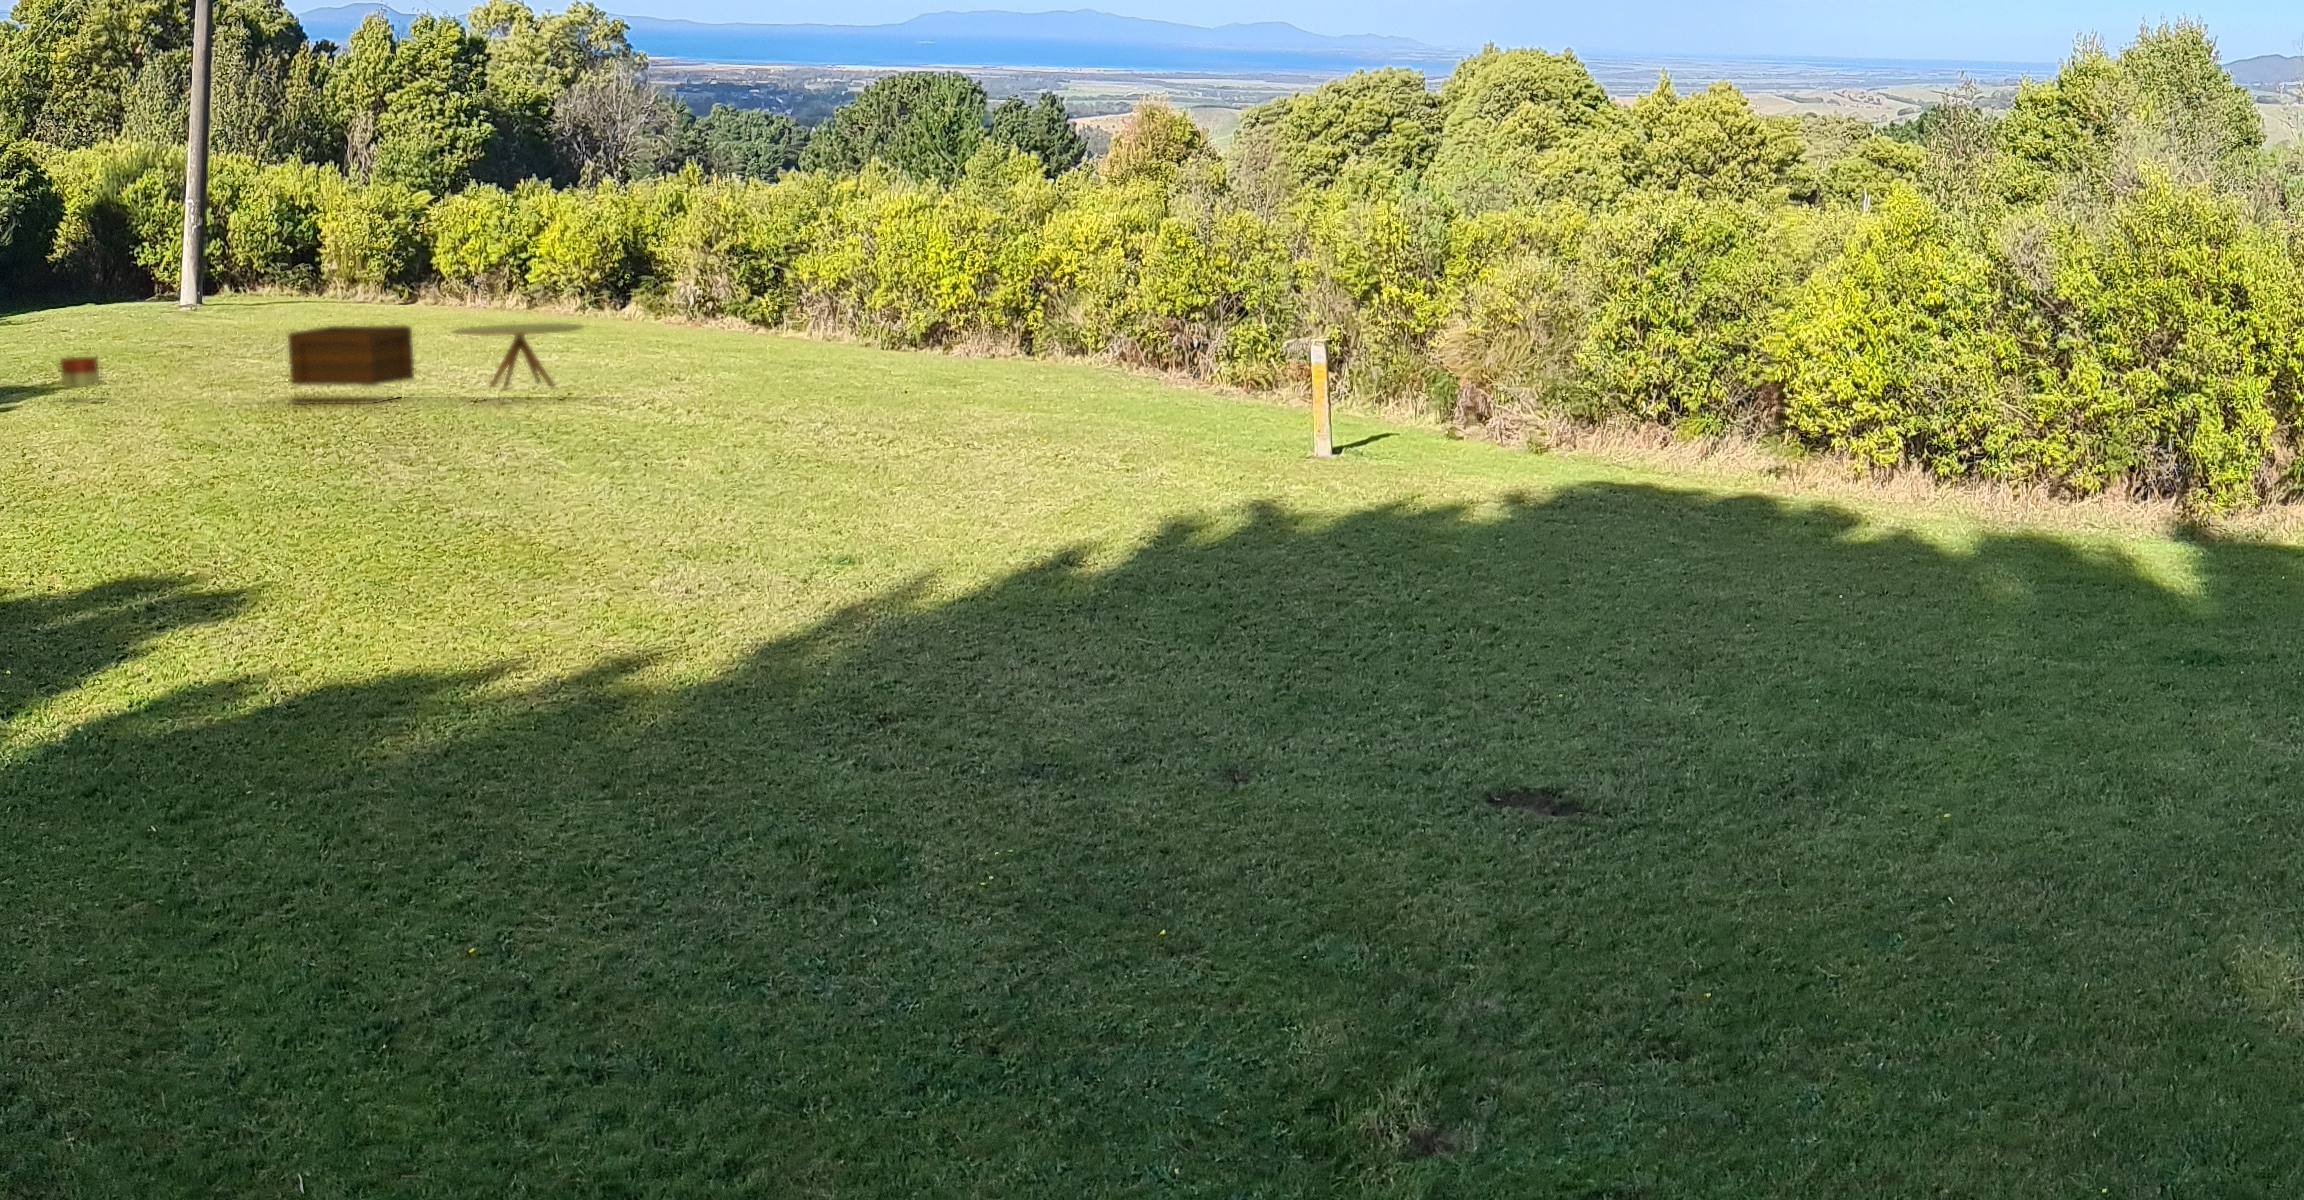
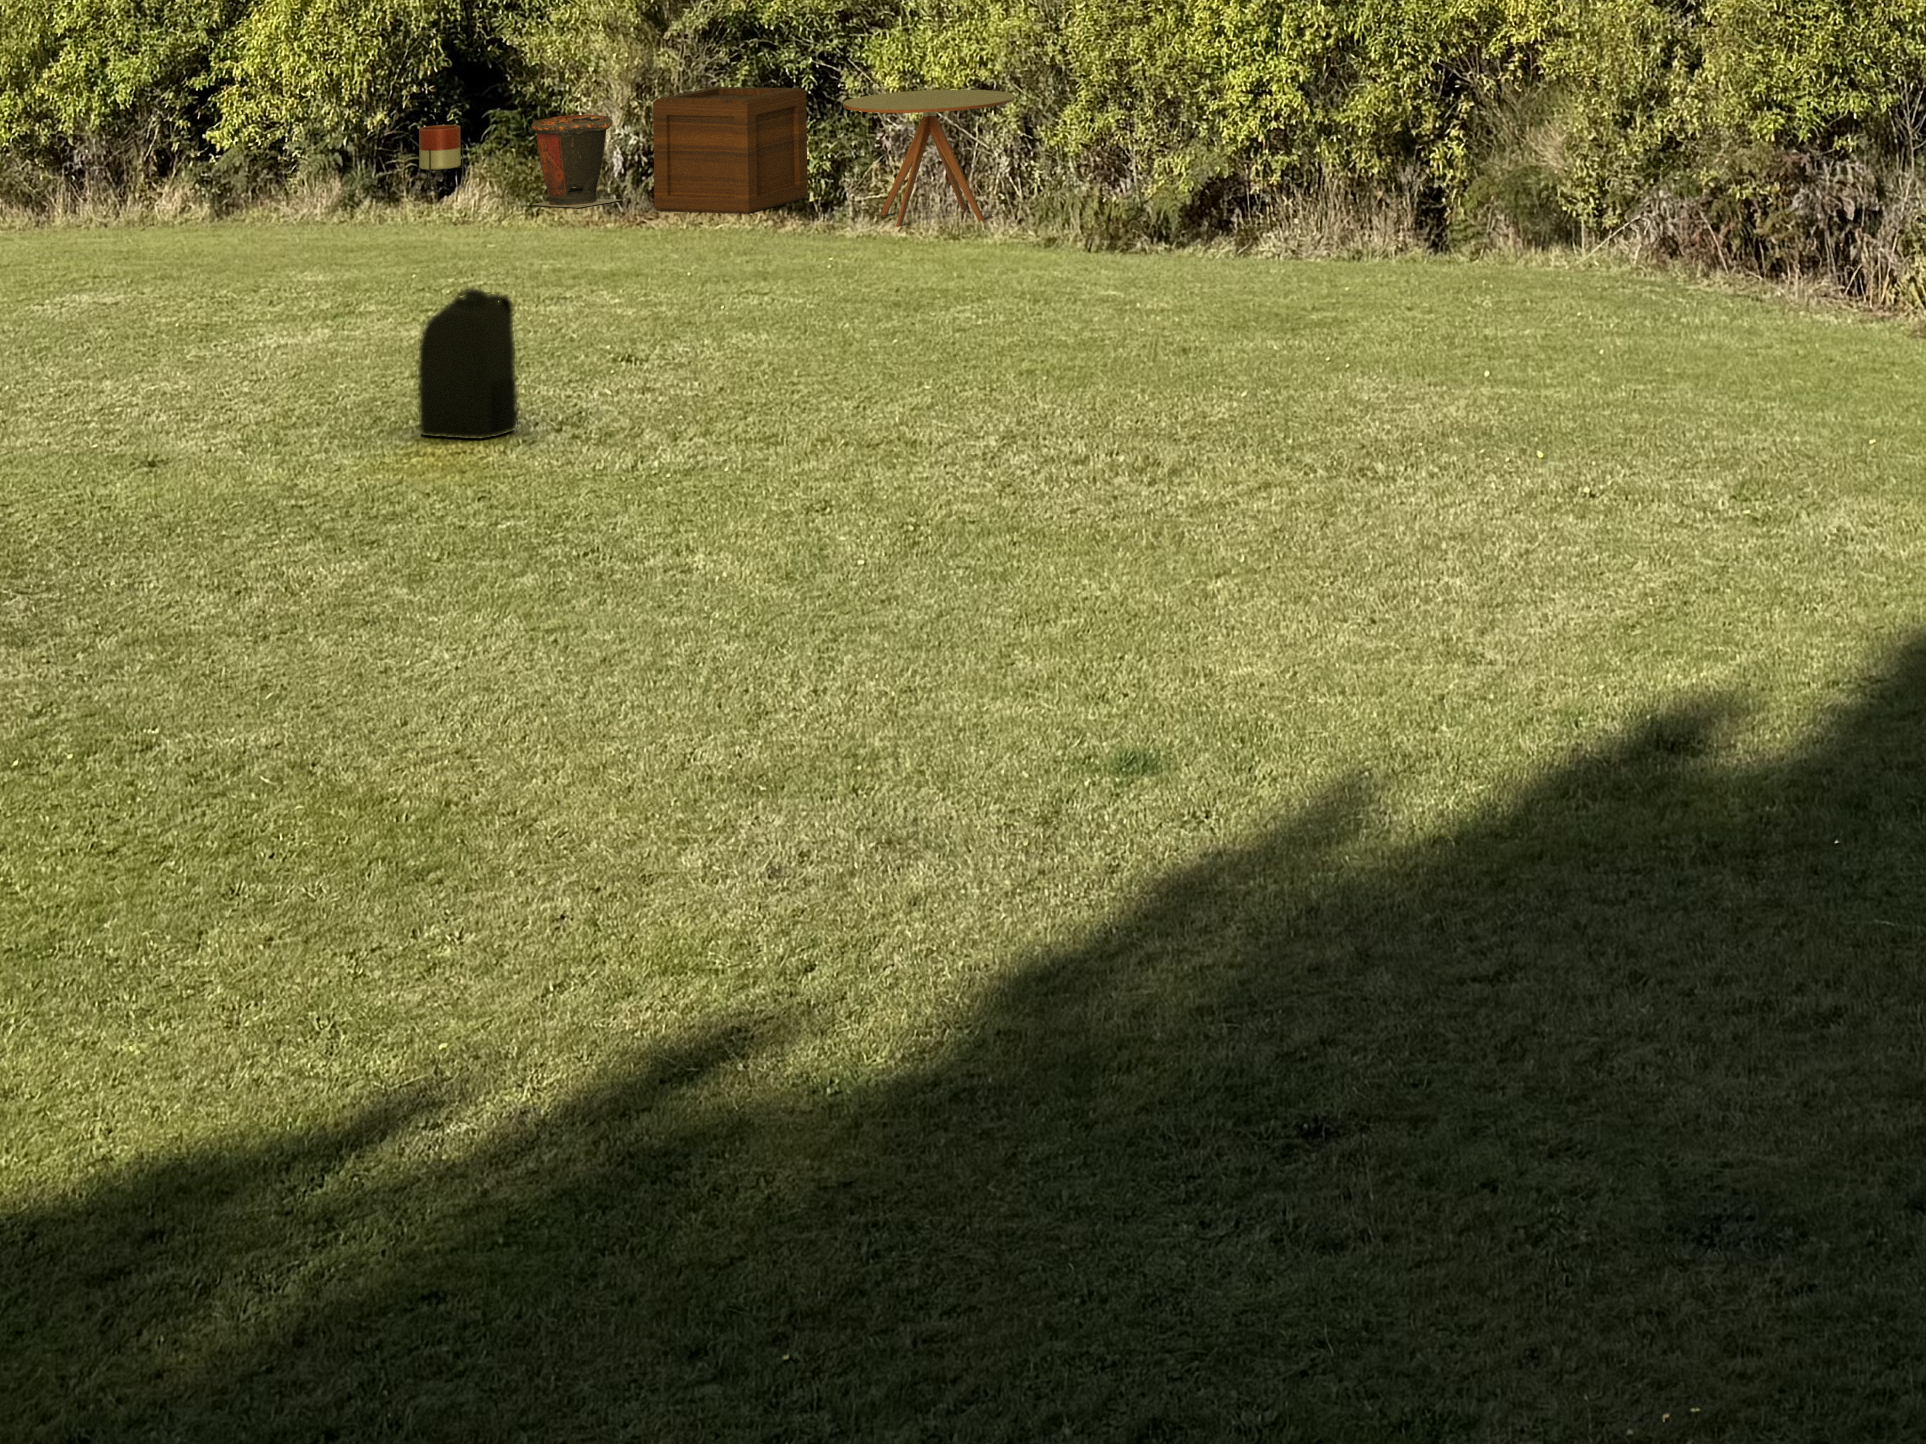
trash can: none [176,344,259,405] -> present [532,115,620,208]
backpack: none [222,419,300,505] -> present [418,288,519,439]

